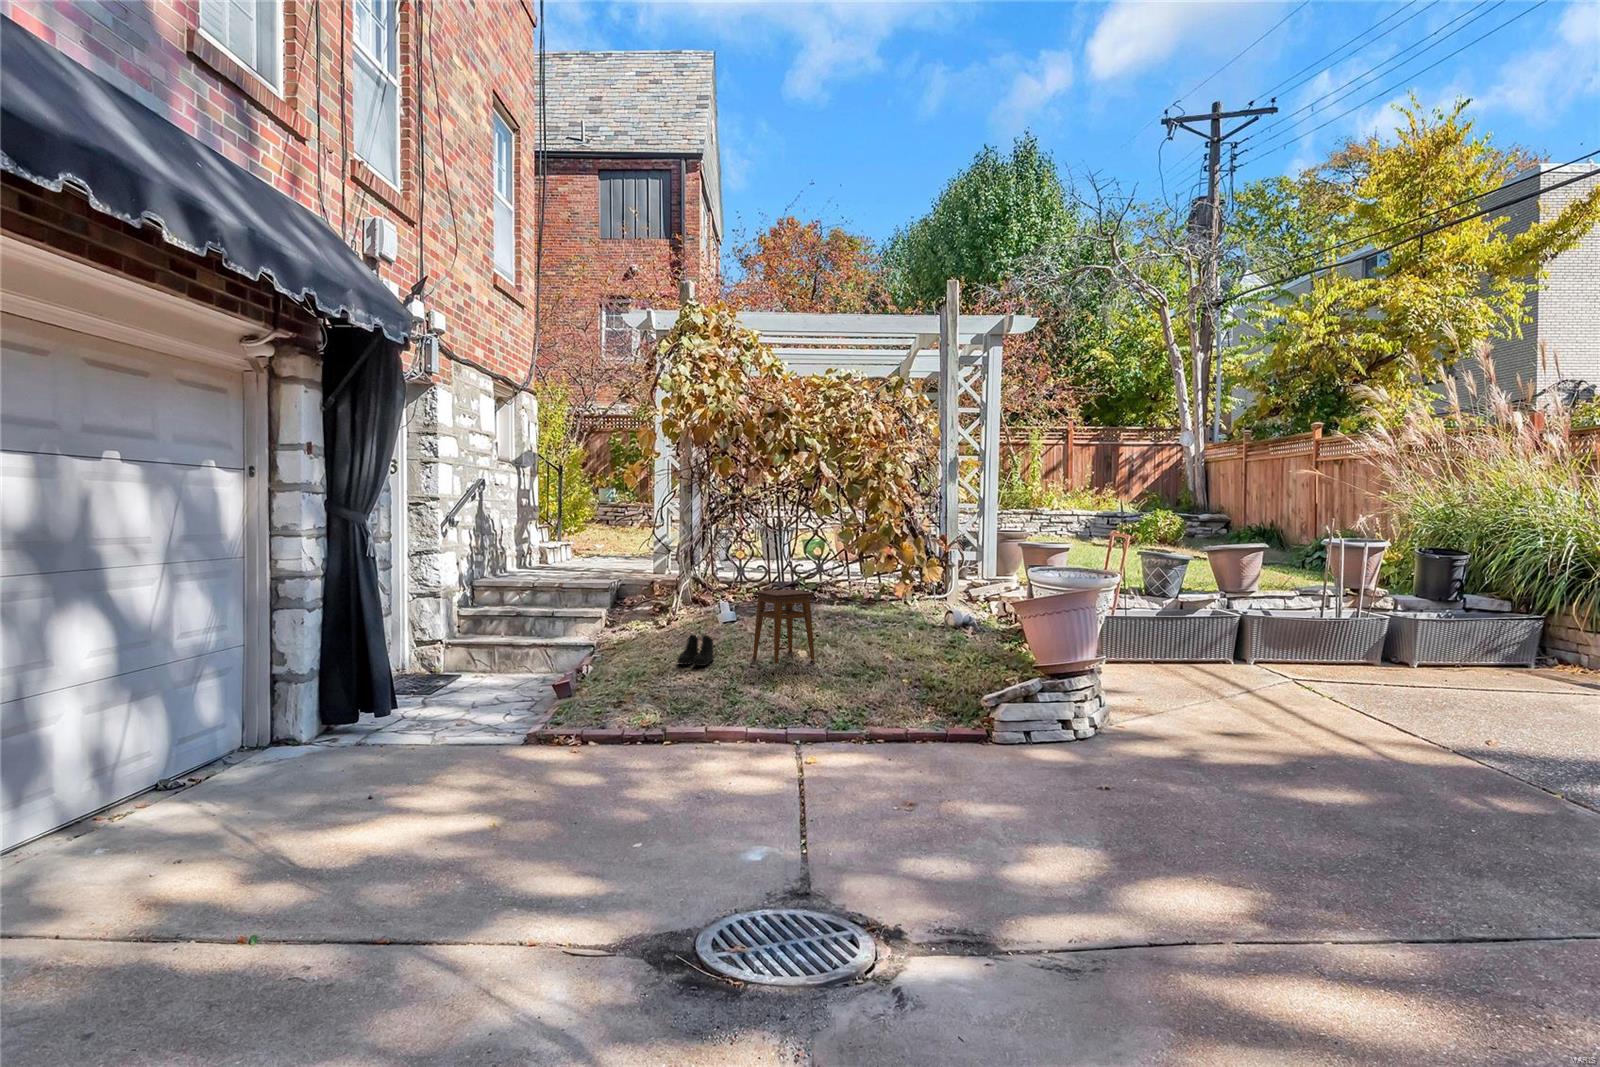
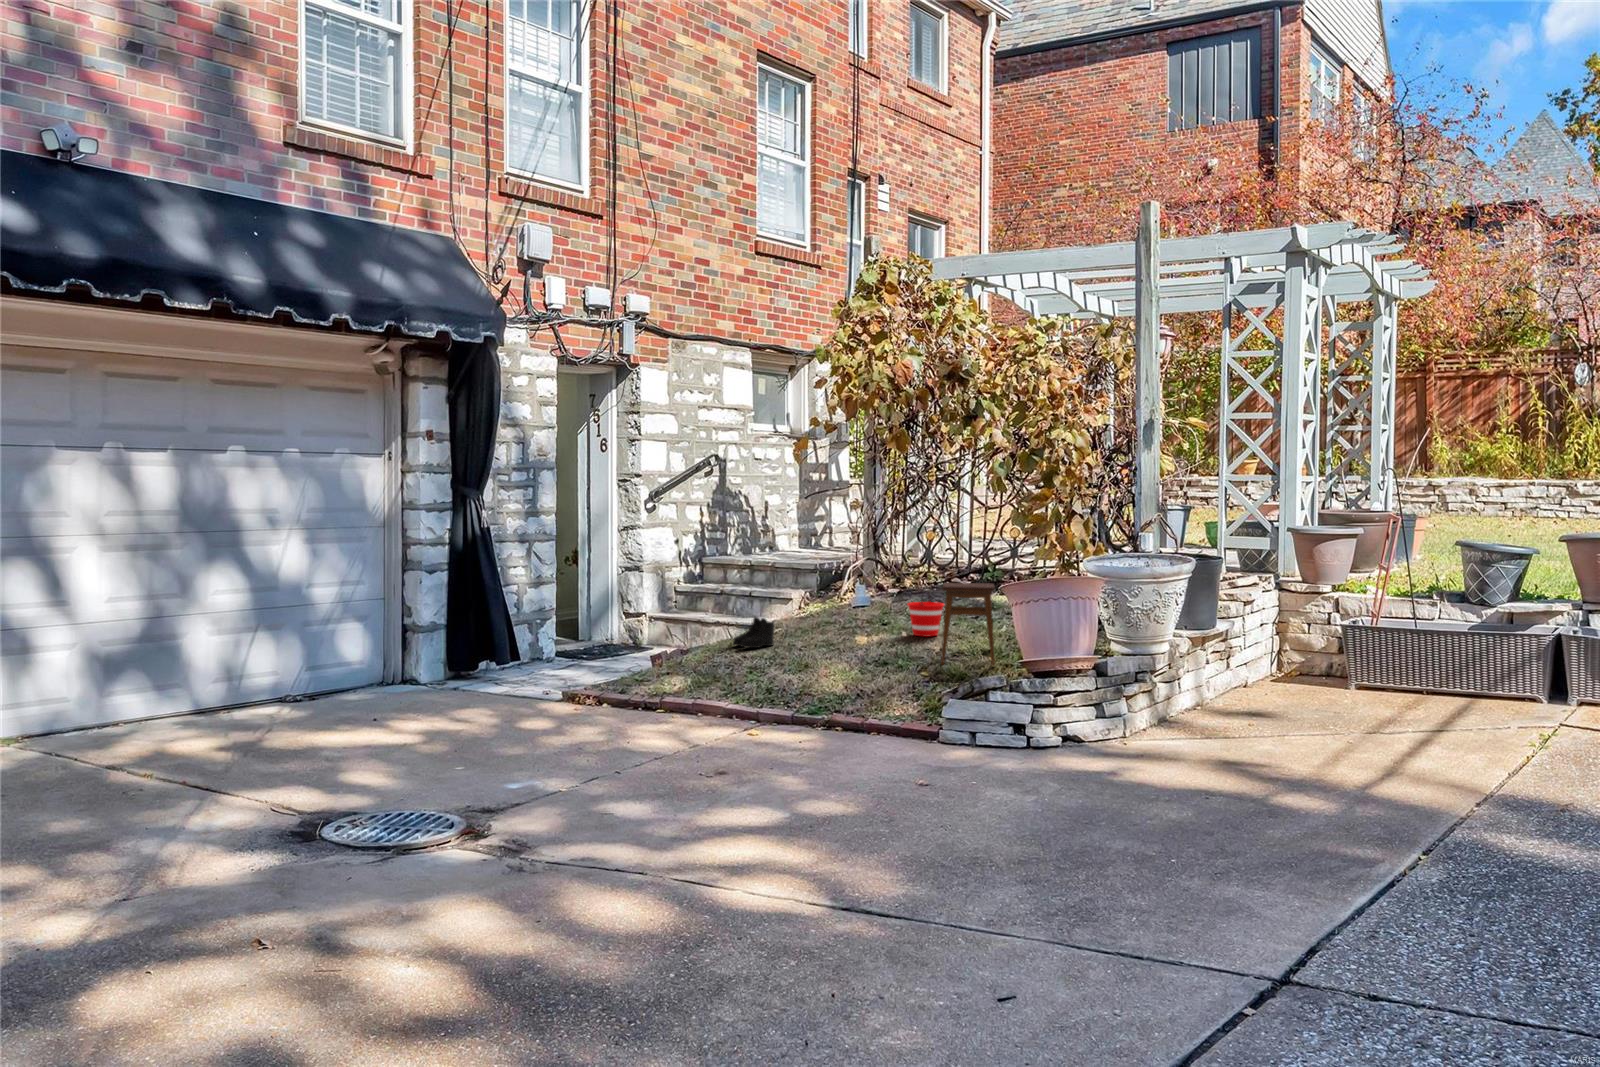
stool: present [753,589,815,663] -> present [941,583,995,666]
bucket: none [819,595,851,638] -> present [907,589,944,637]

